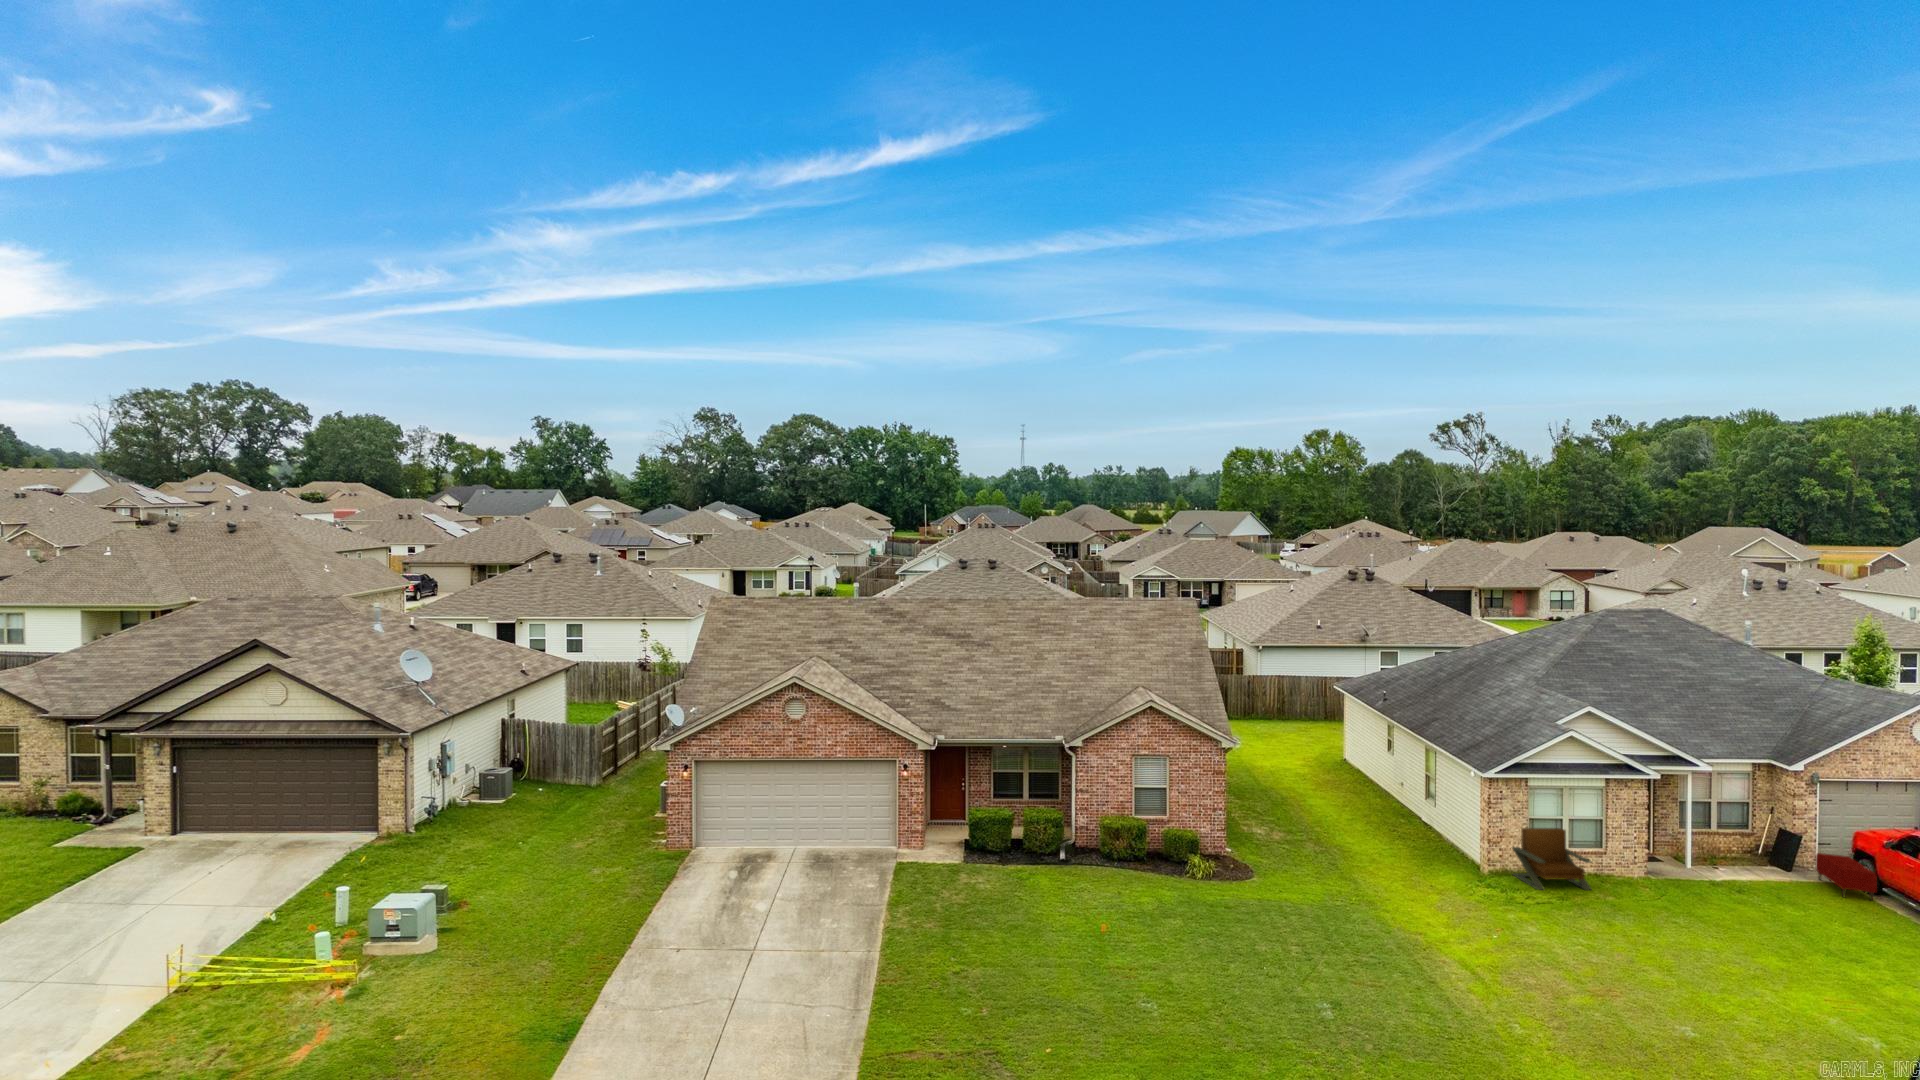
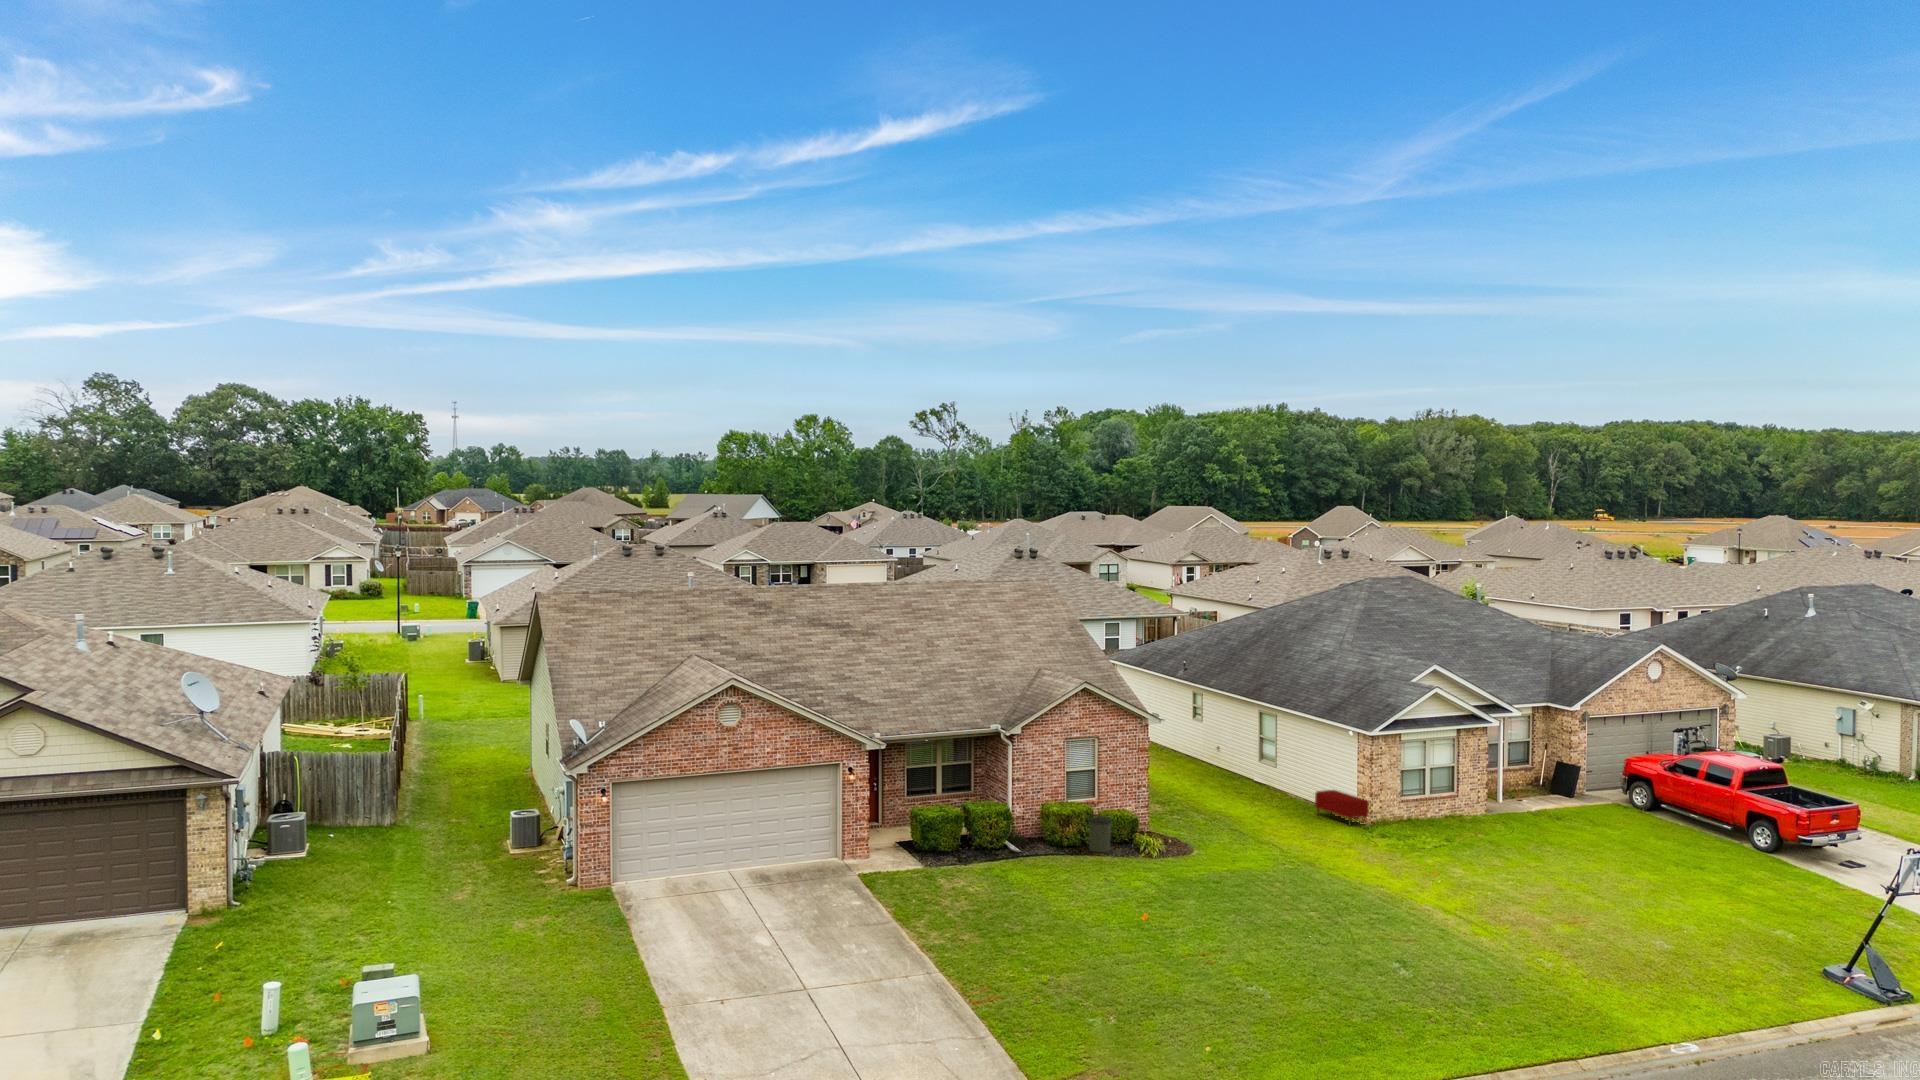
lounge chair: present [1512,828,1591,890] -> none [1384,776,1450,831]
trash can: none [1142,834,1166,872] -> present [1089,816,1112,853]
bench: present [1816,853,1877,901] -> present [1315,790,1369,825]

